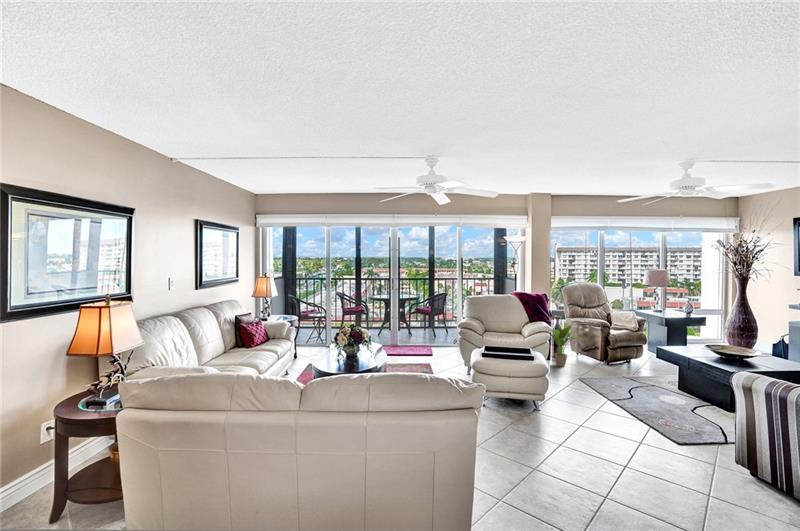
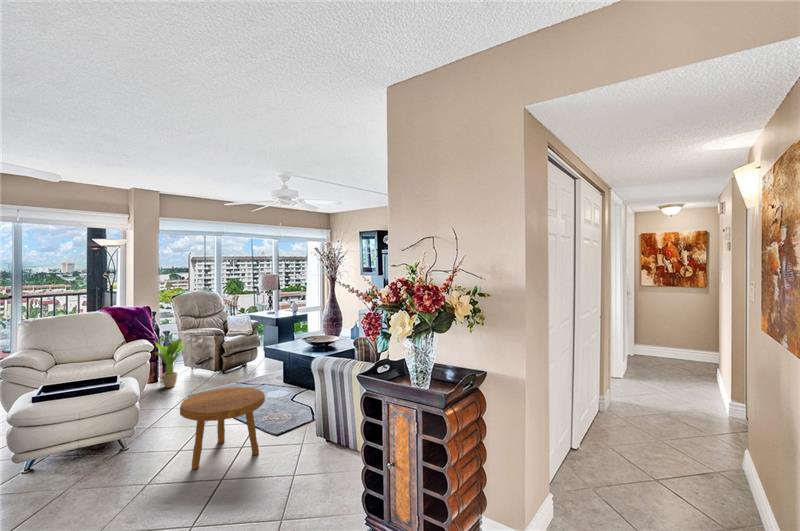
footstool: none [583,379,669,457] -> present [180,387,265,469]

